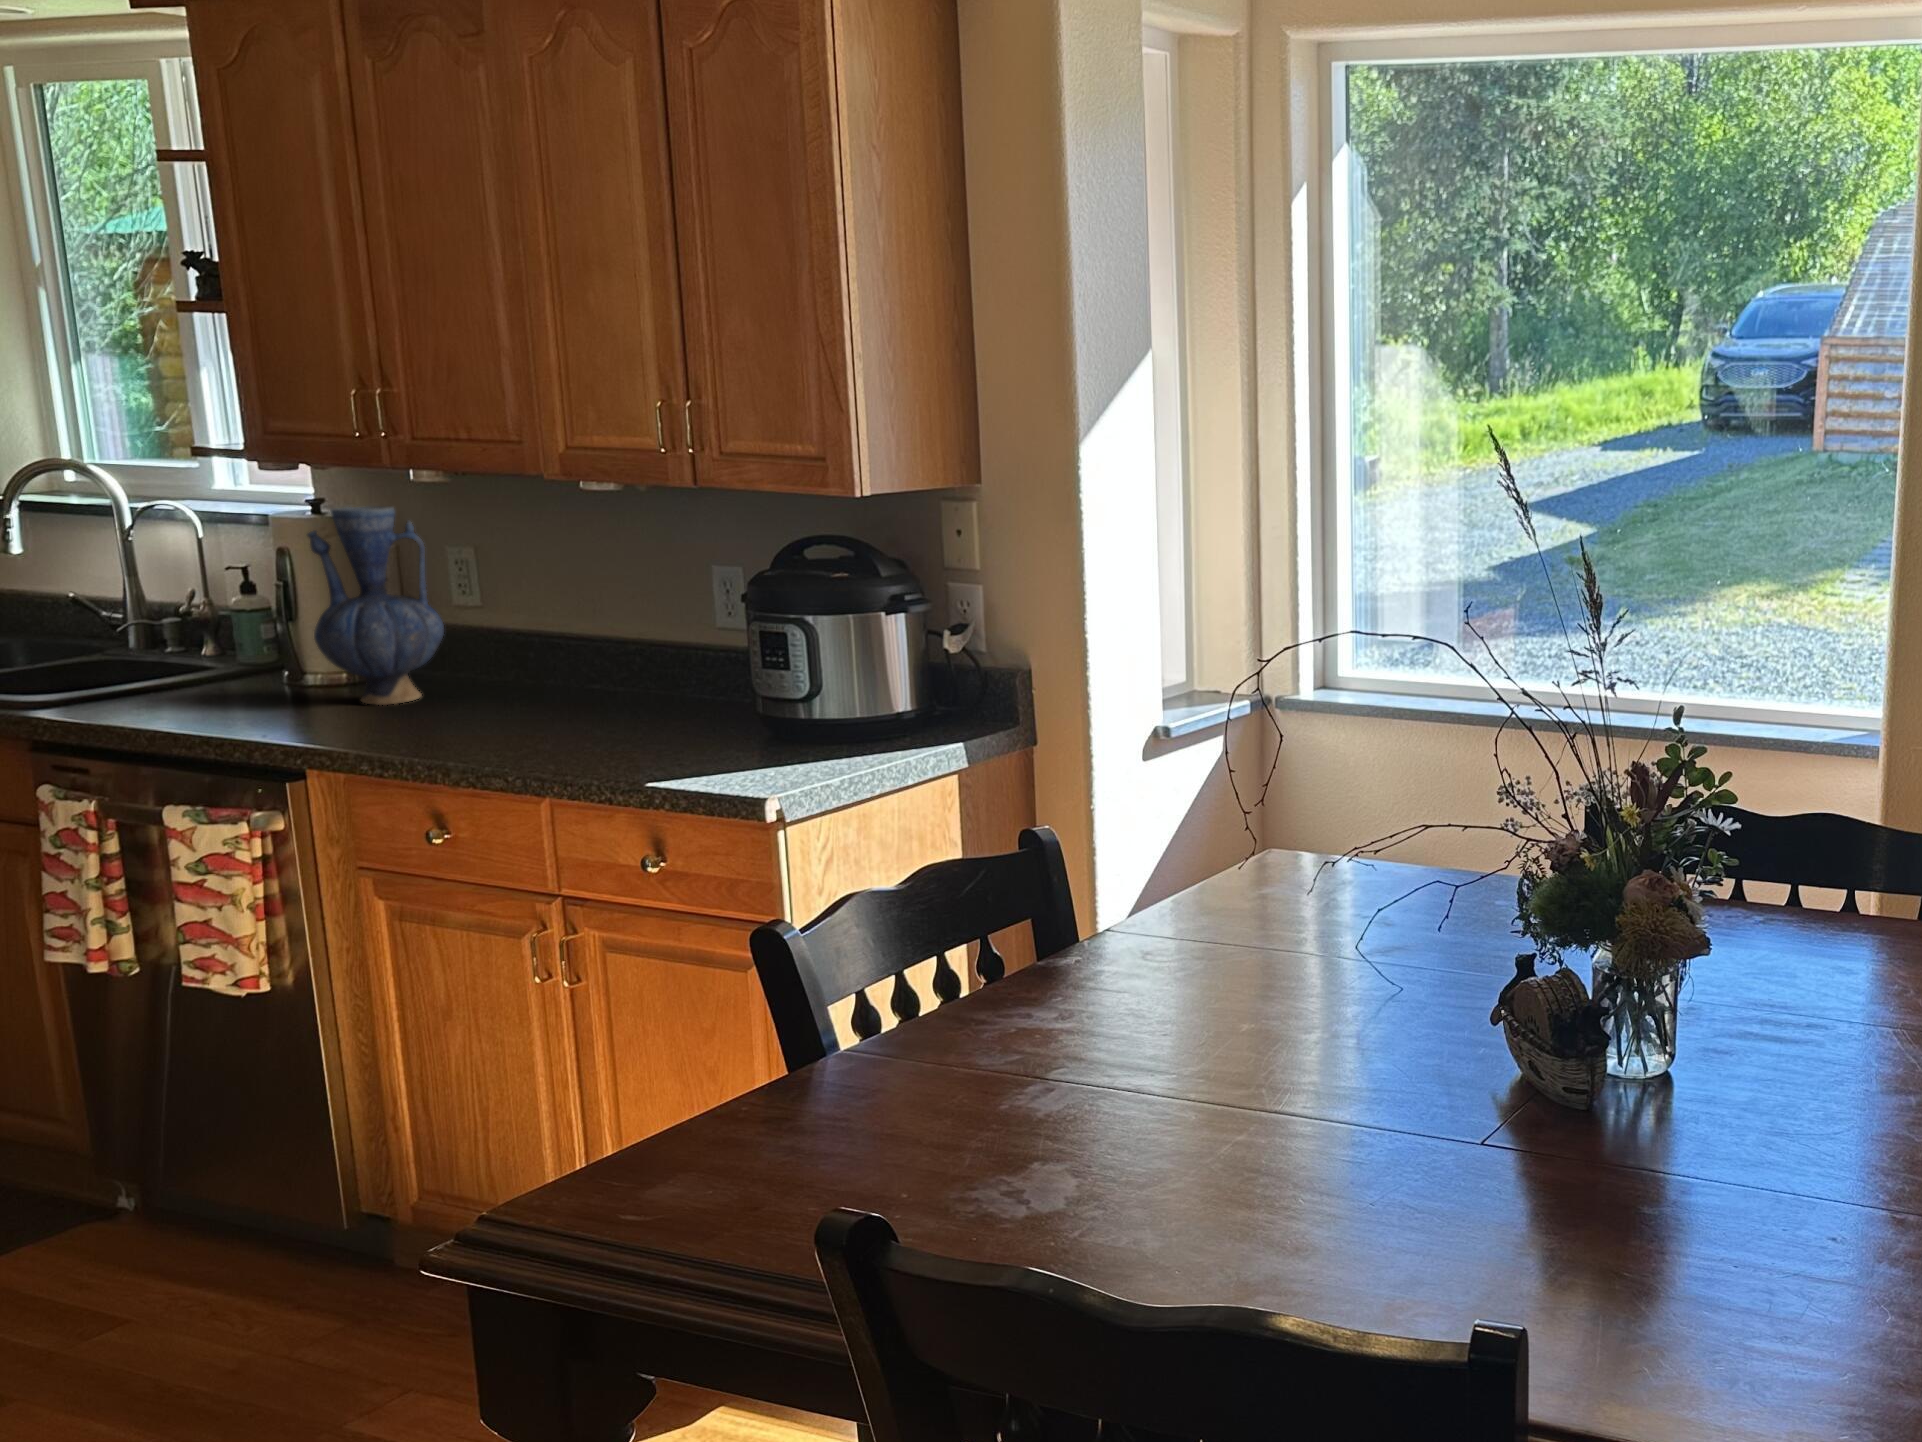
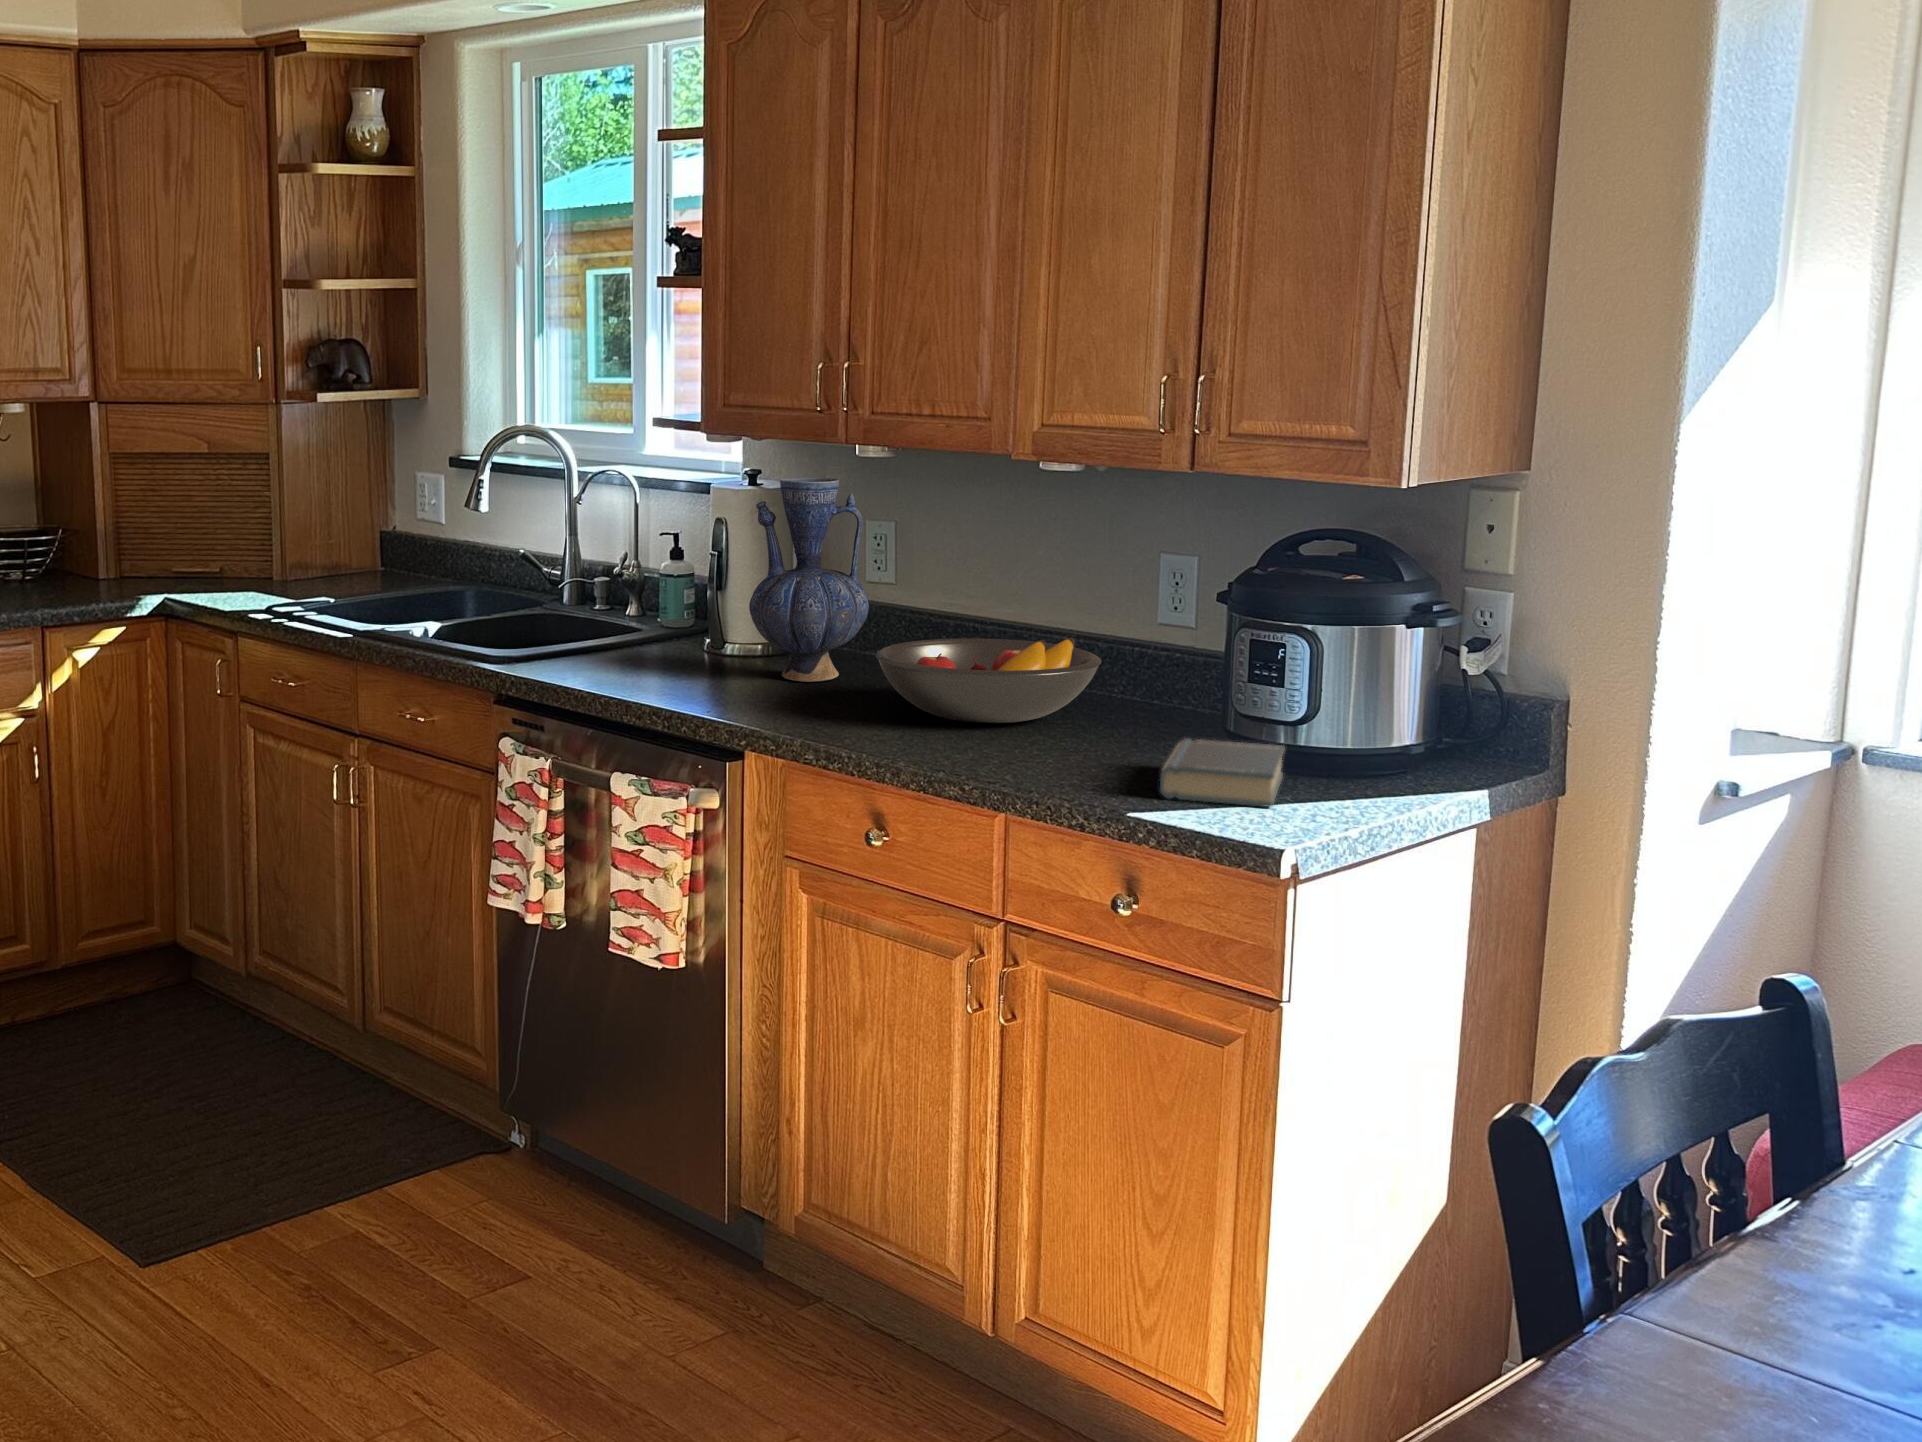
fruit bowl: none [436,644,658,726] -> present [876,638,1101,723]
hardback book: none [679,720,801,771] -> present [1160,738,1285,807]

